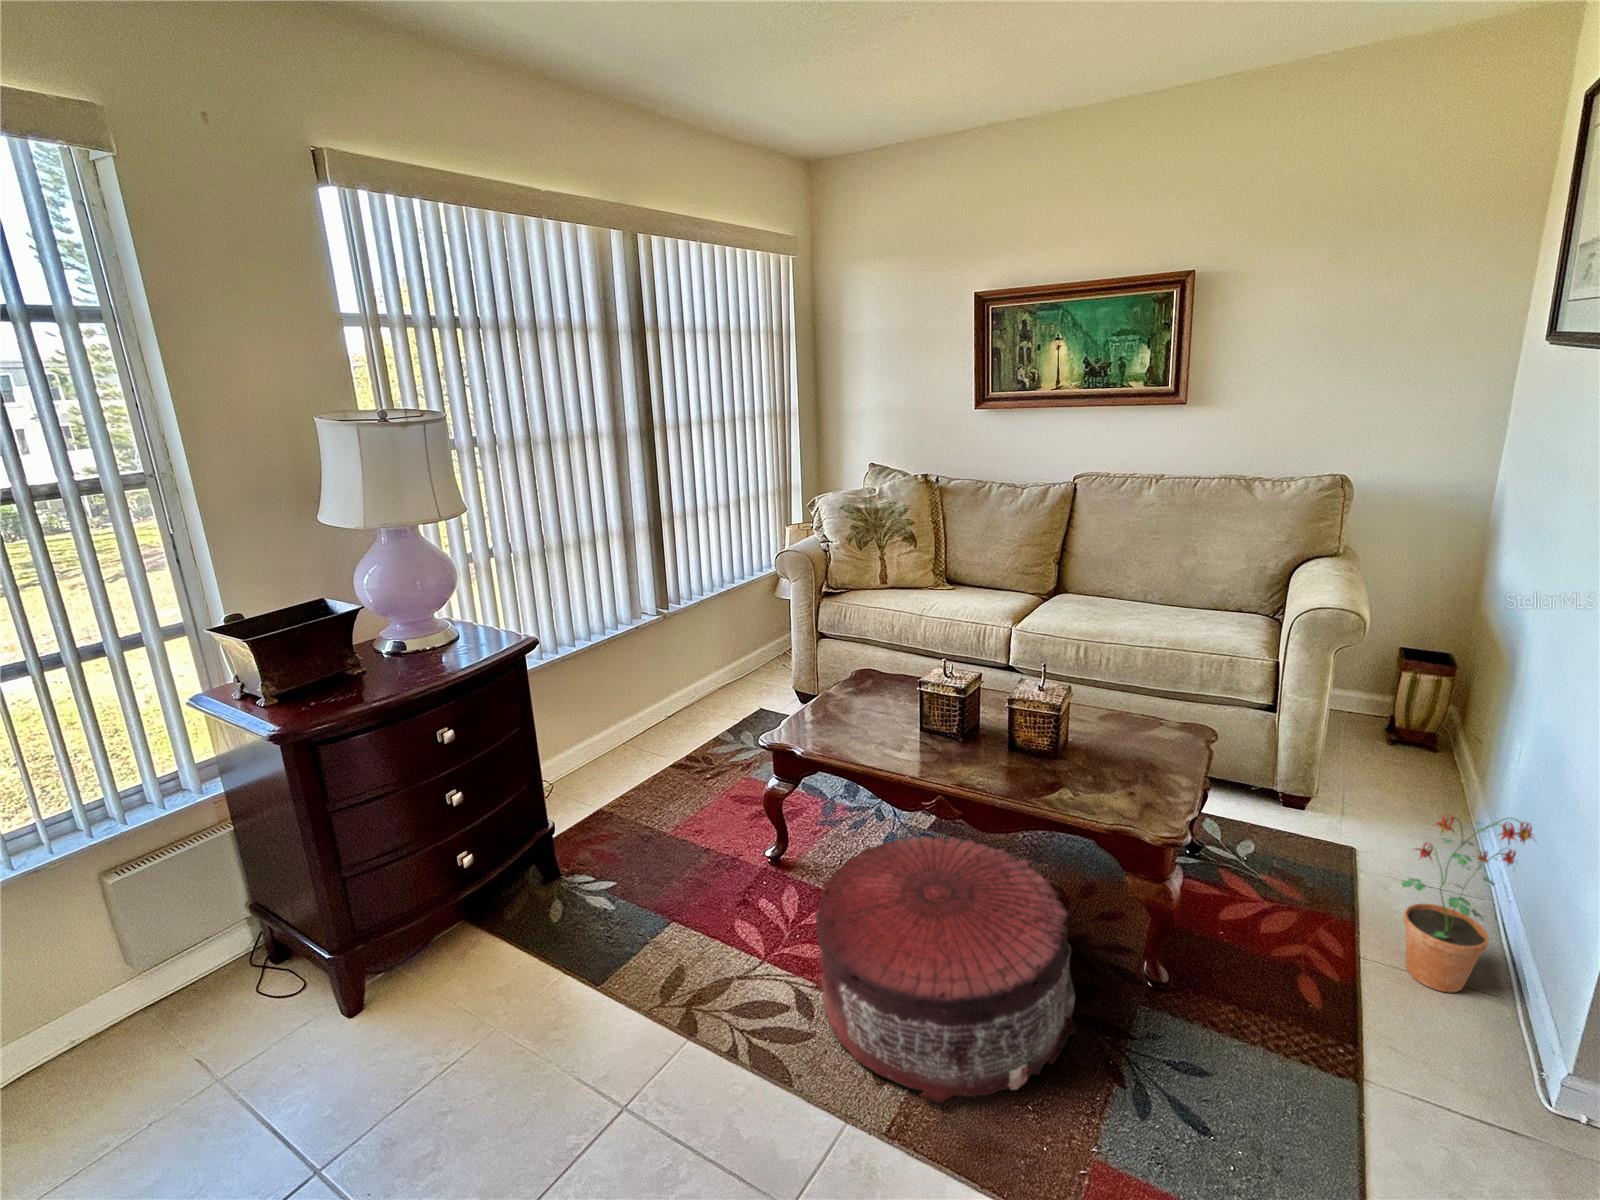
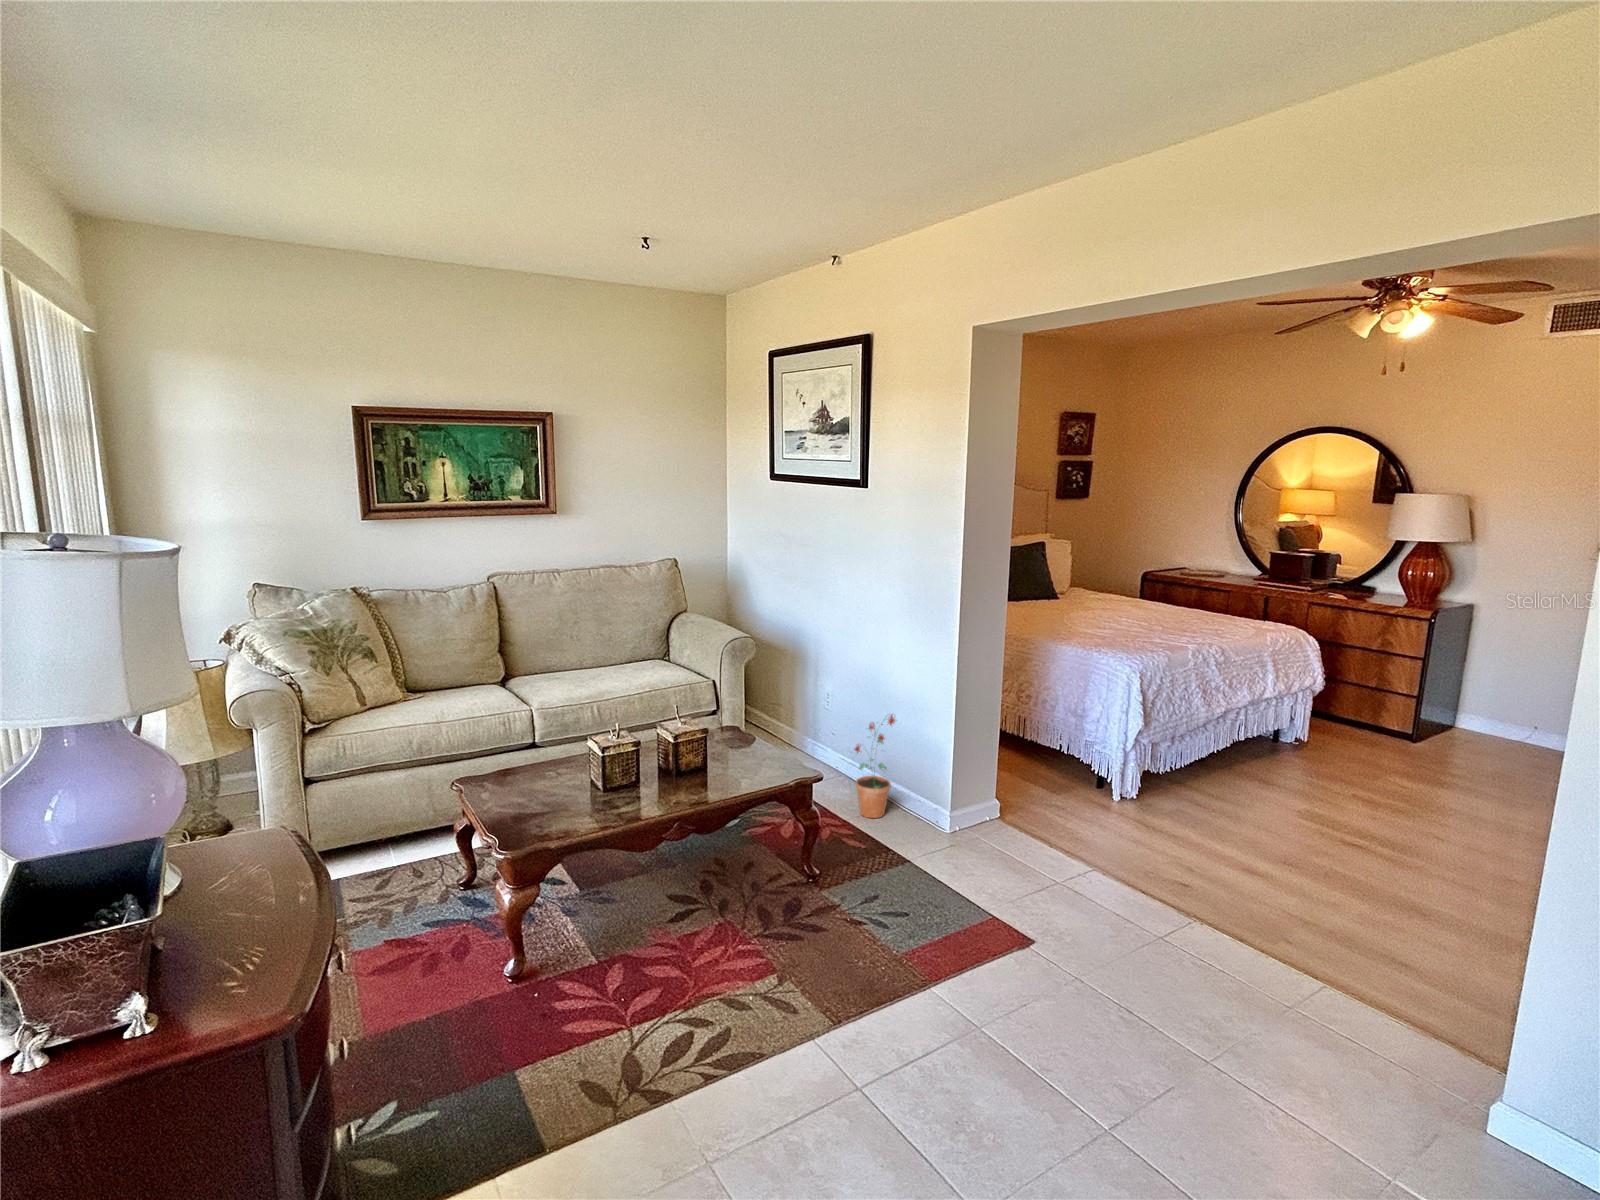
pouf: present [816,835,1076,1103] -> none [656,833,844,1016]

